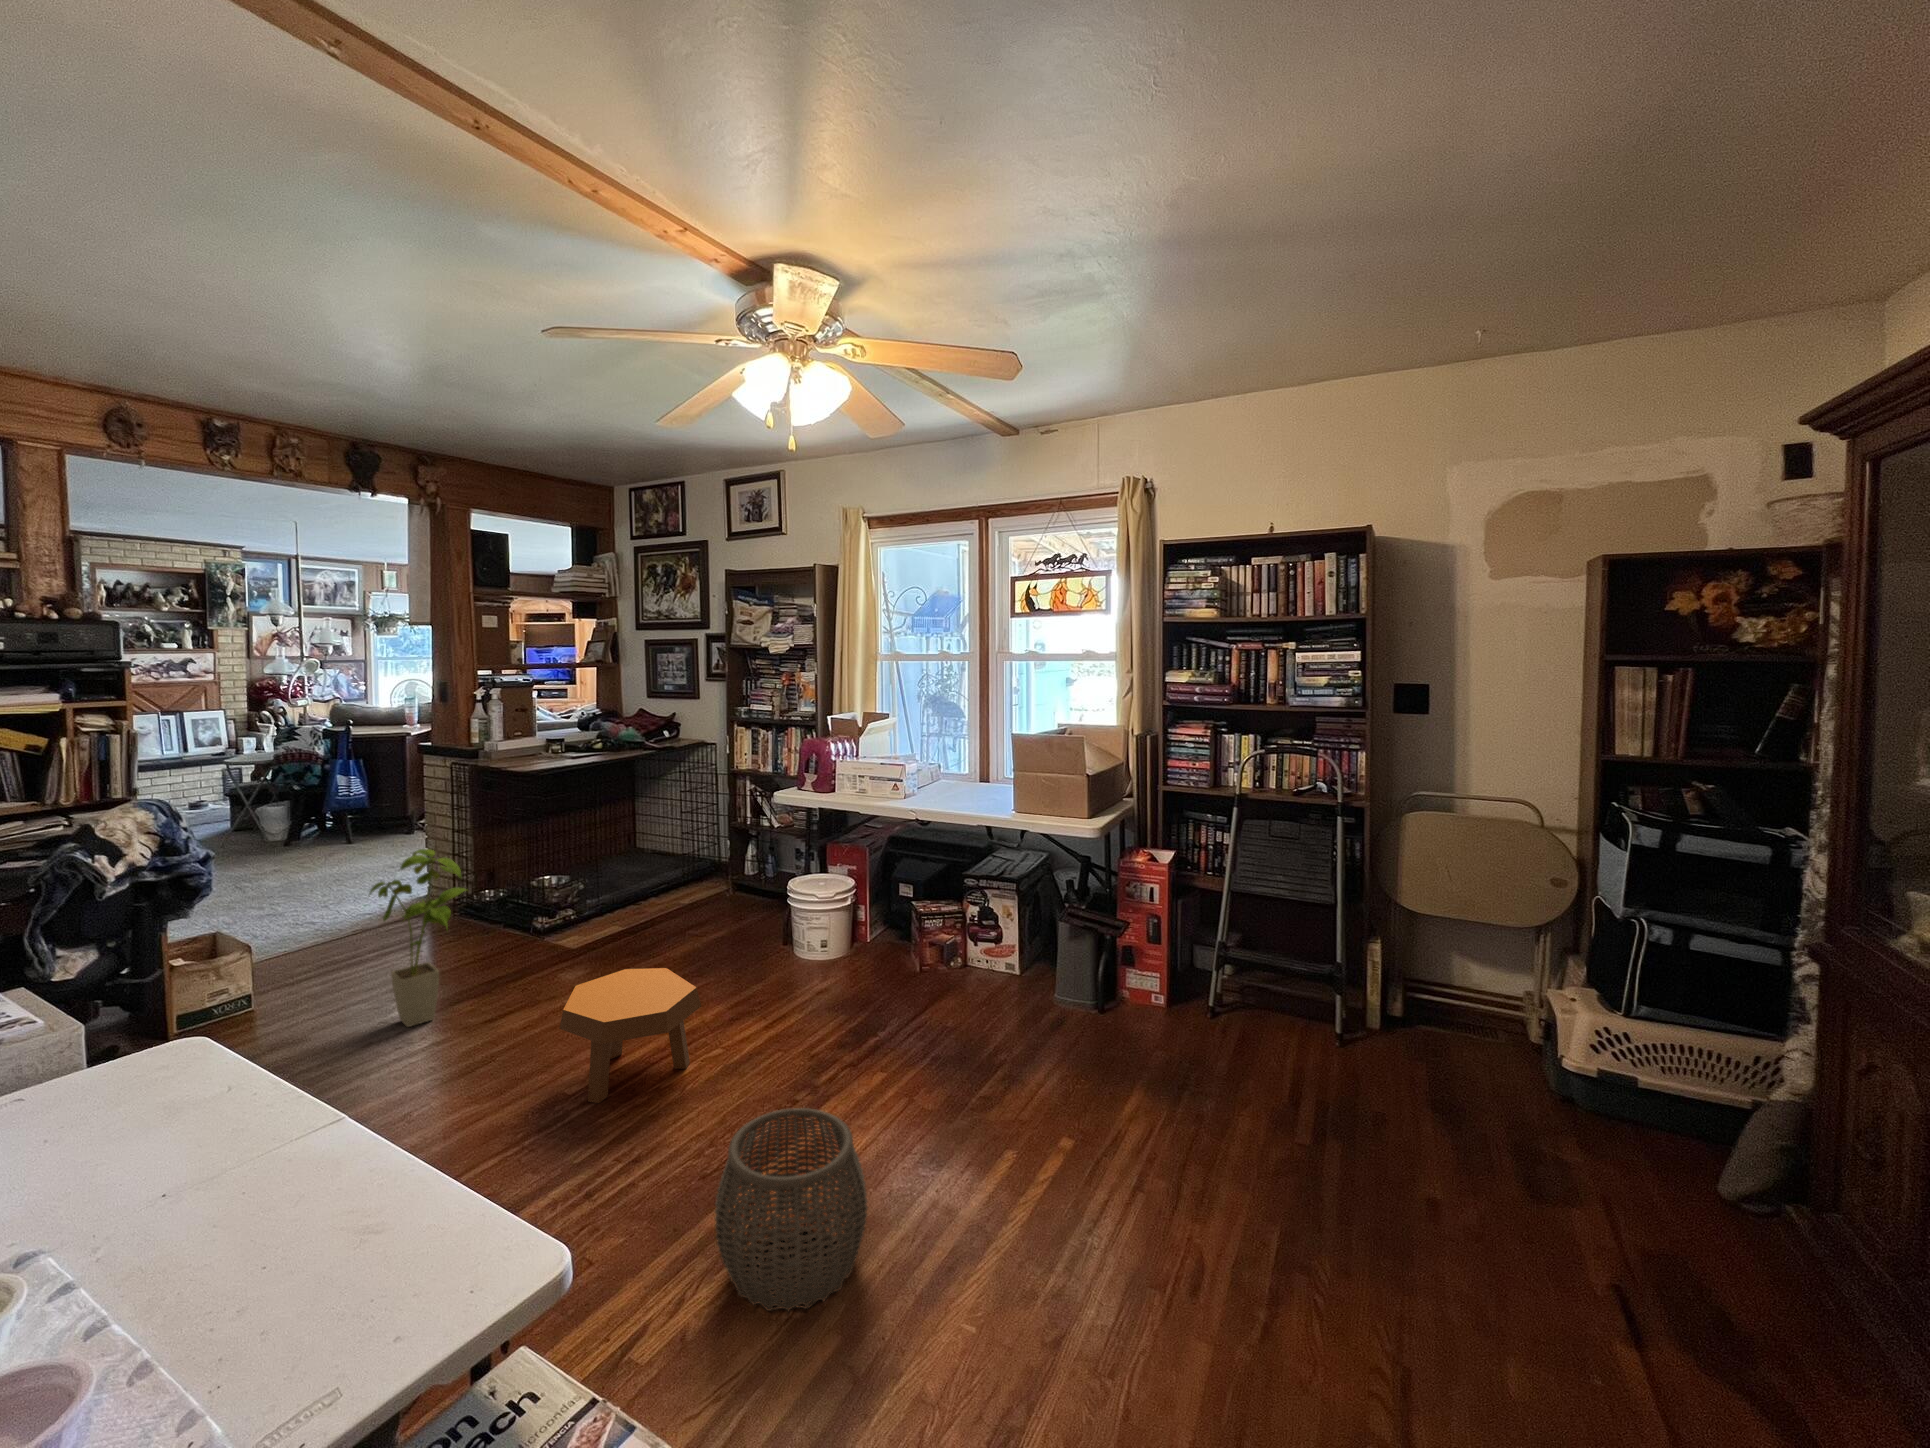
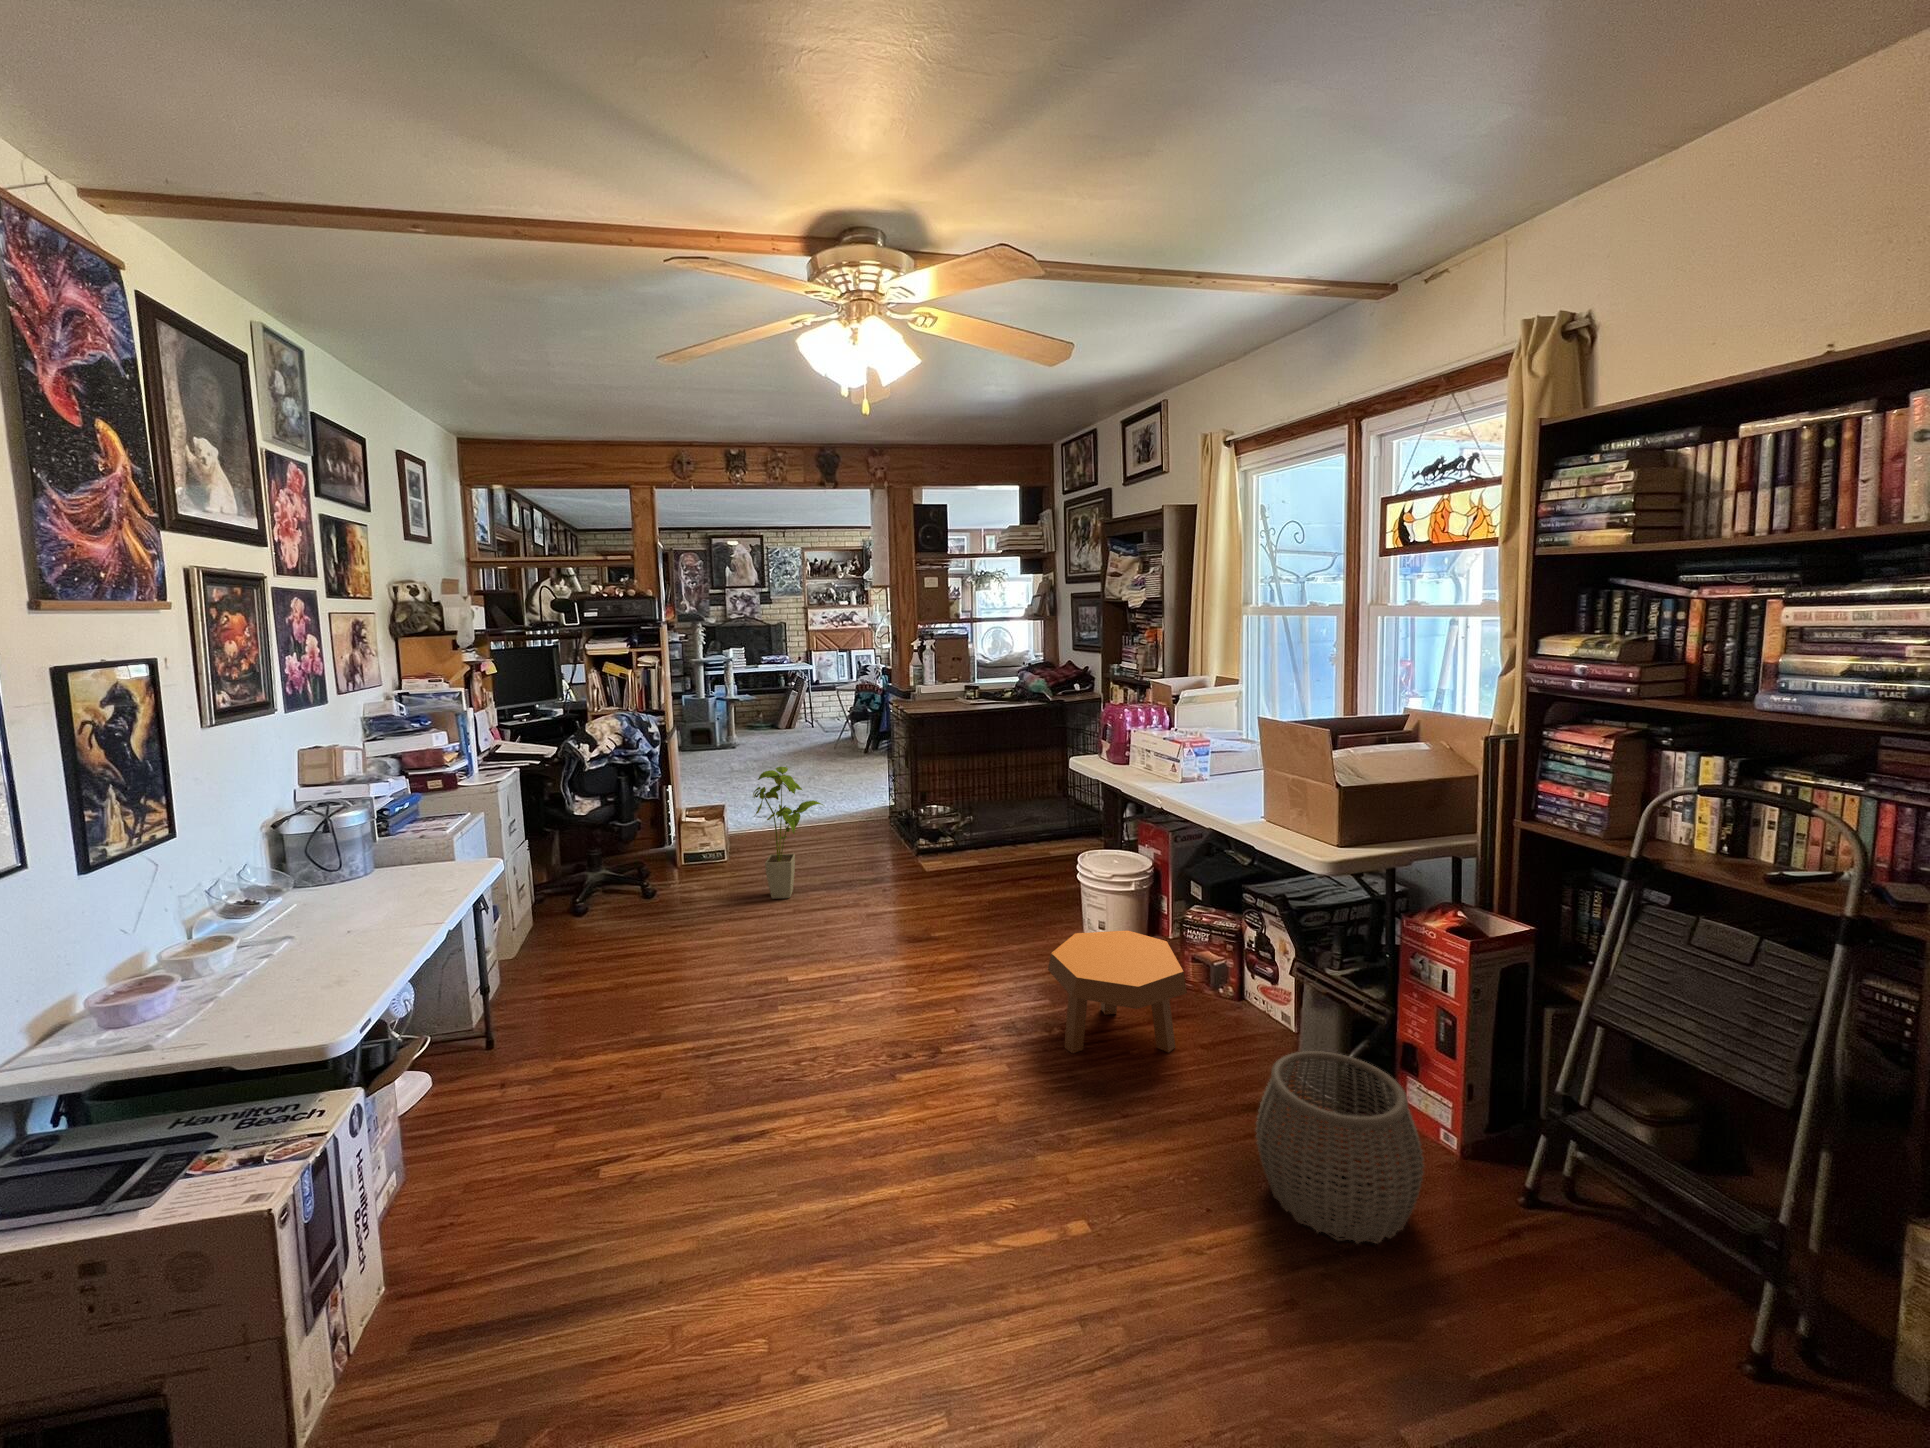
footstool: present [560,968,701,1103] -> present [1048,930,1187,1053]
woven basket: present [714,1108,868,1311] -> present [1256,1051,1424,1244]

